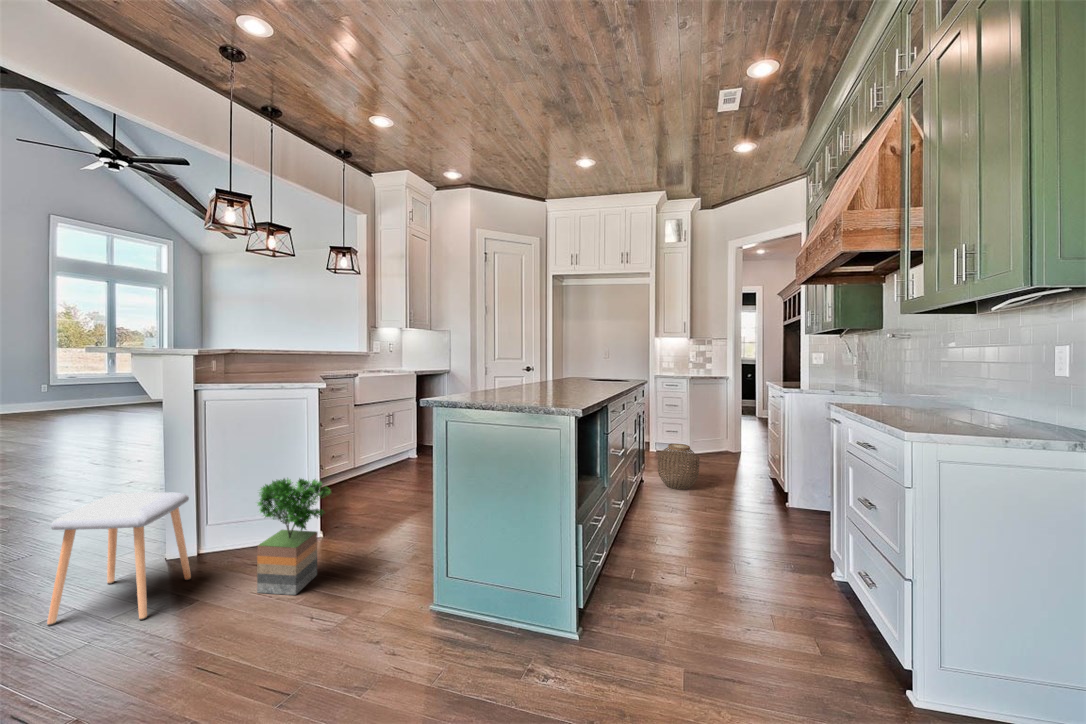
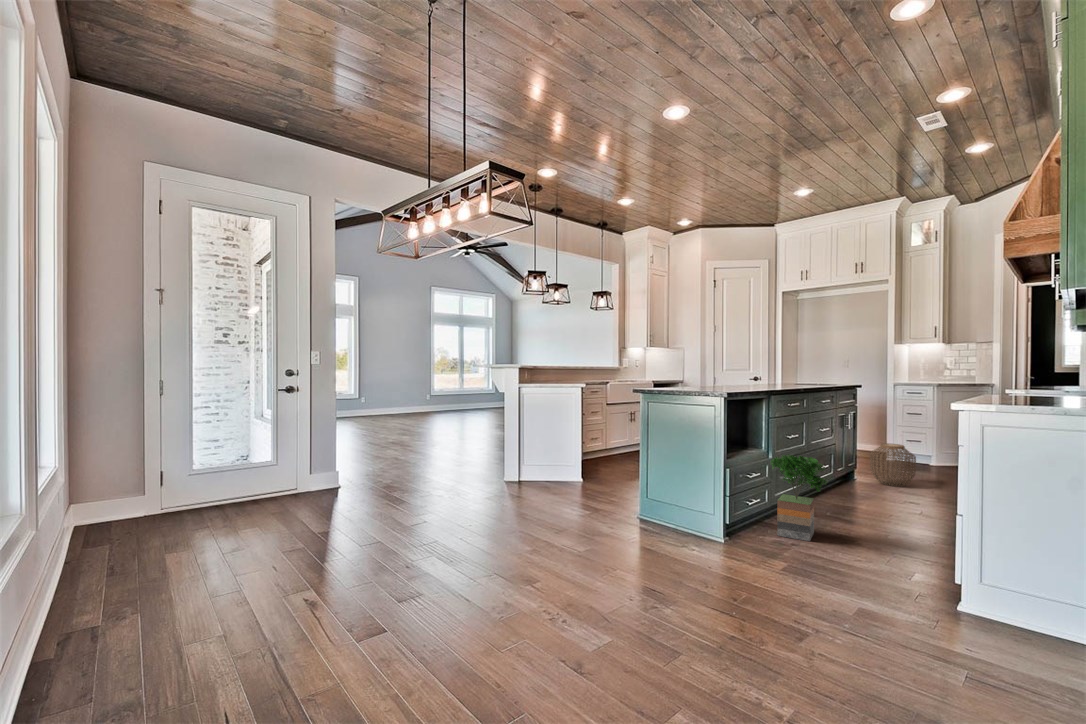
potted tree: present [257,478,331,595] -> present [771,454,827,541]
stool: present [47,492,191,626] -> none [468,434,520,491]

